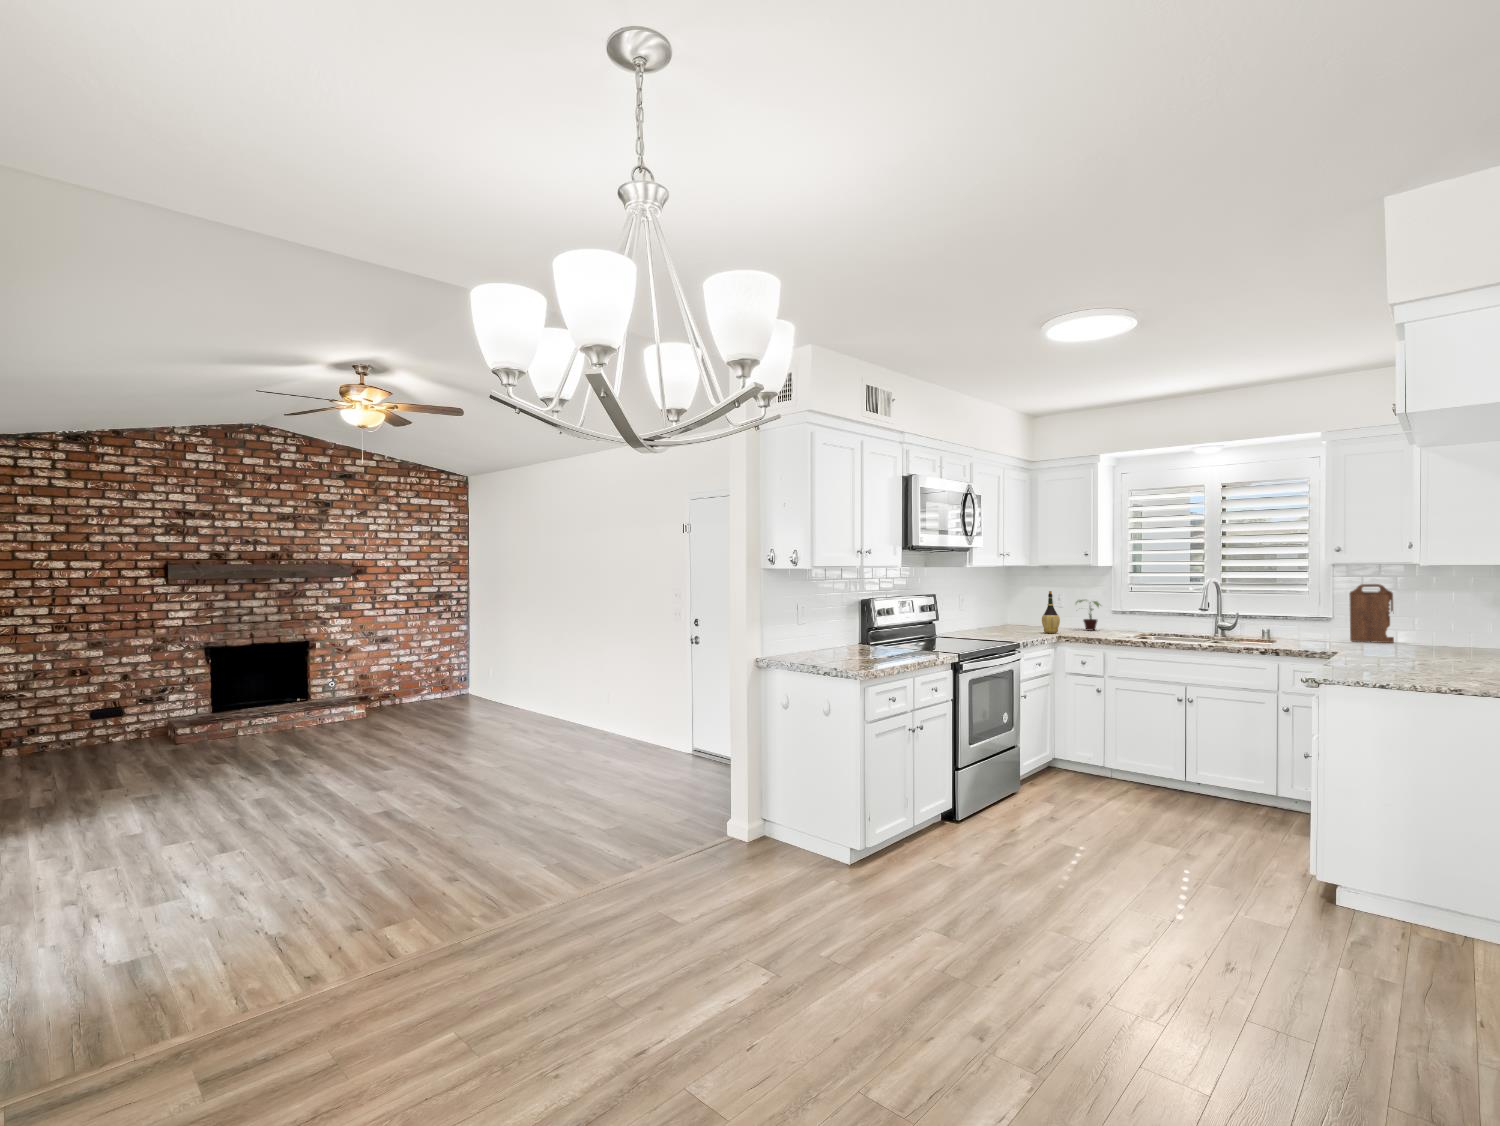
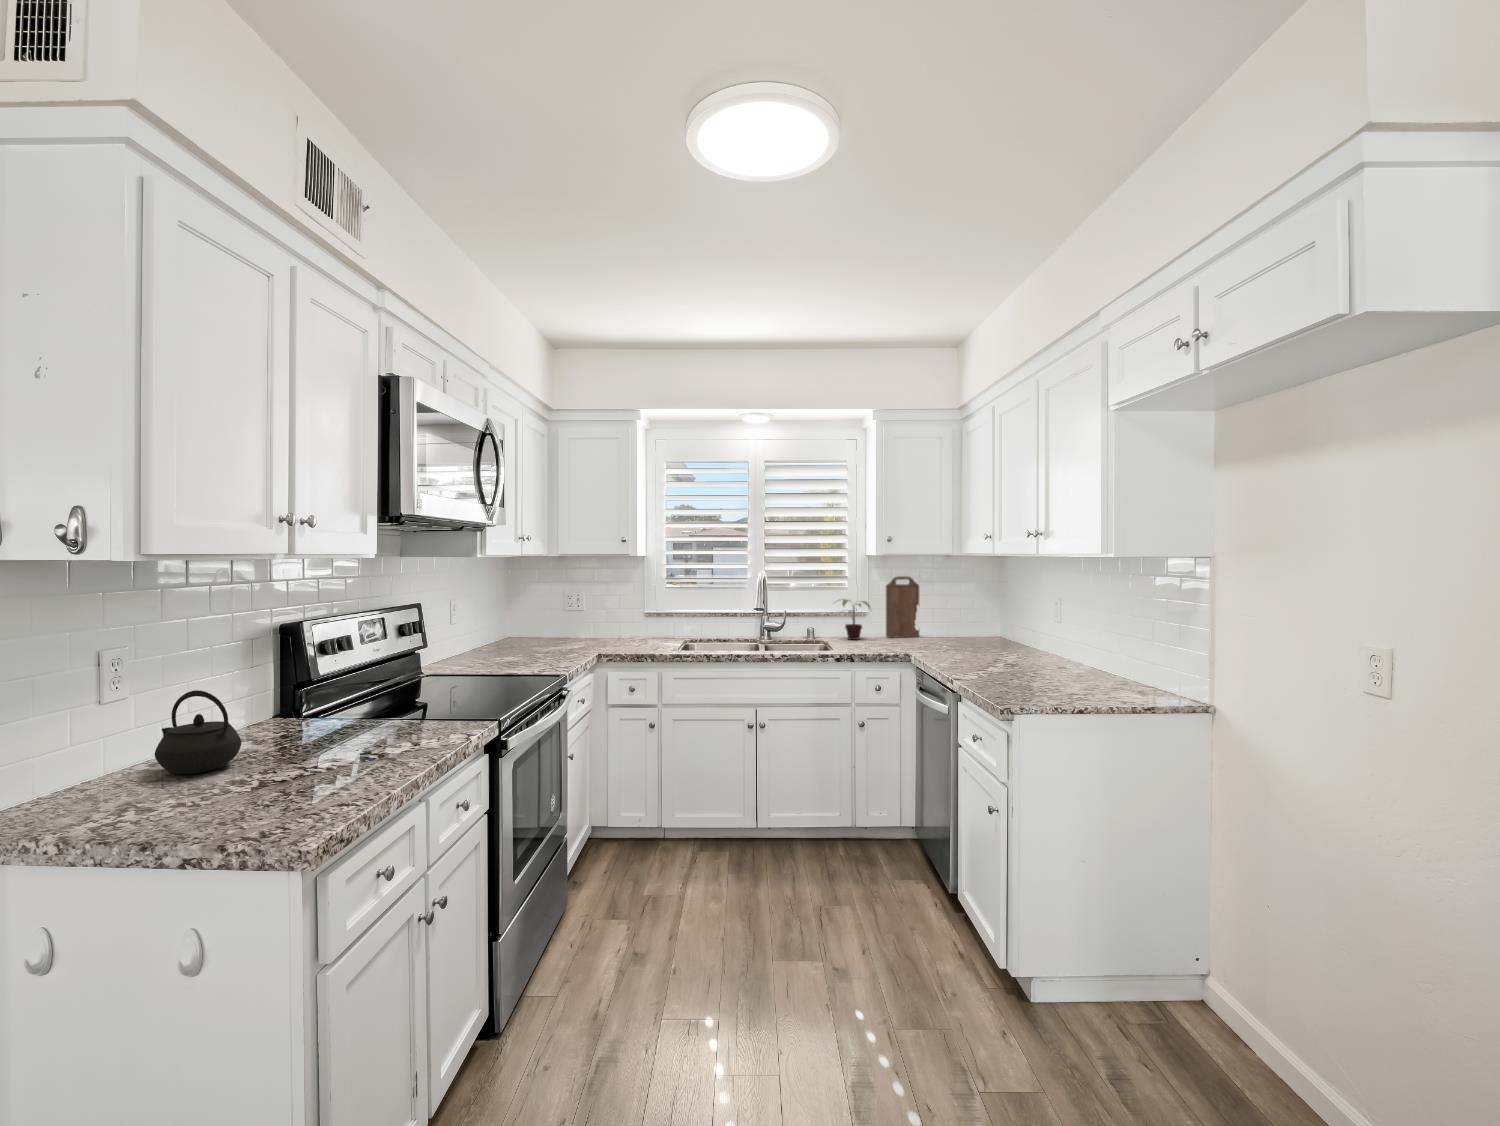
wine bottle: present [1042,591,1060,633] -> none [570,591,594,650]
potted plant: present [1076,600,1100,631] -> present [842,599,870,640]
kettle: none [814,623,842,656] -> present [155,690,241,774]

